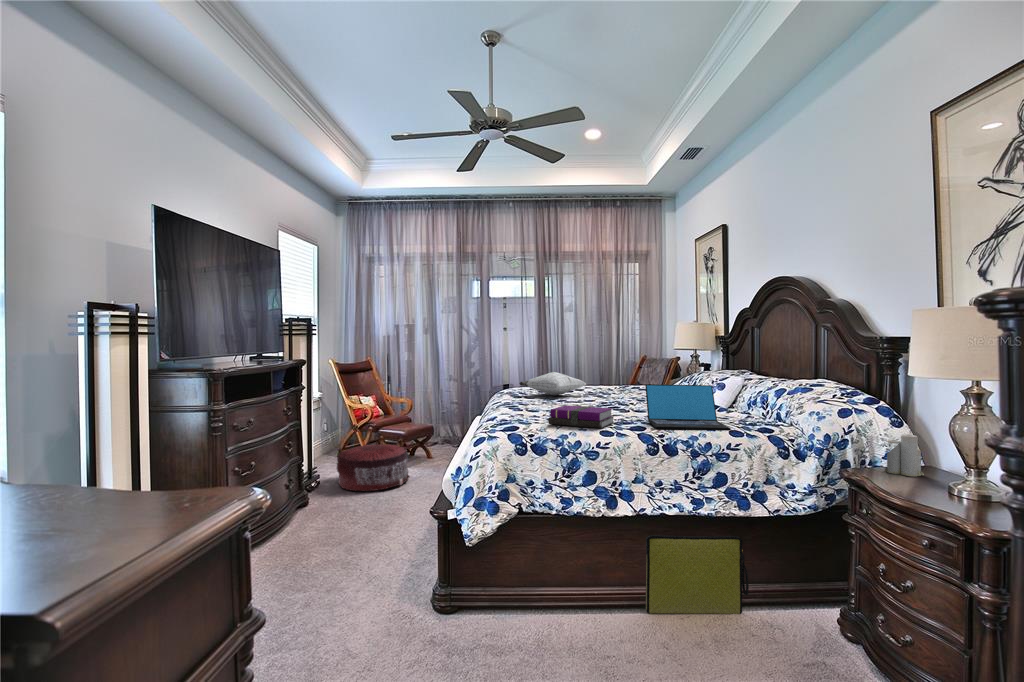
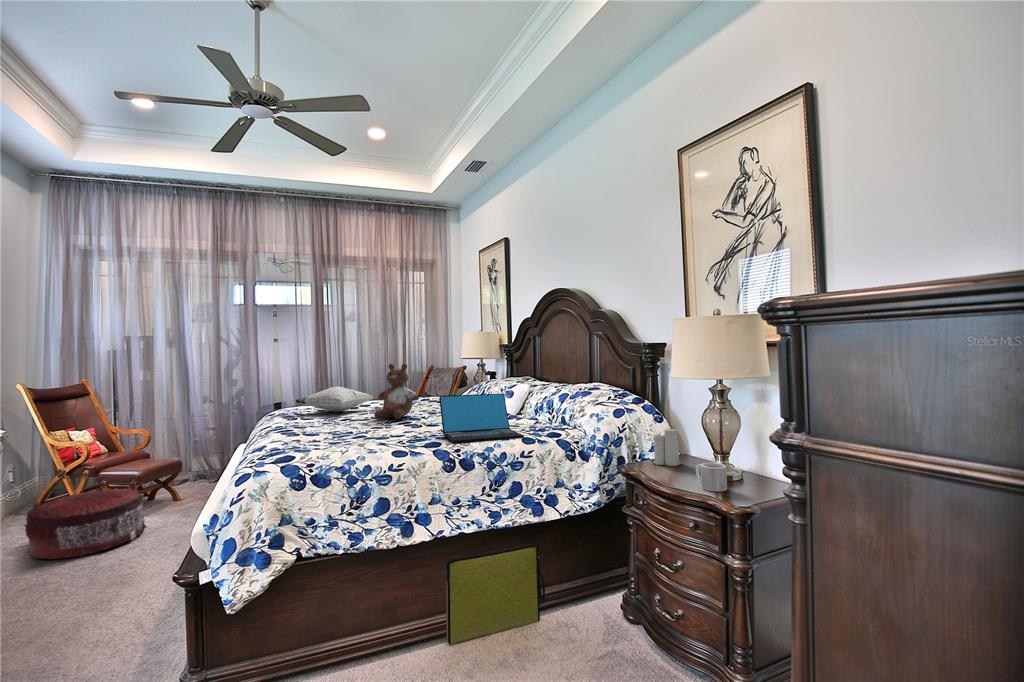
stuffed bear: none [586,353,628,405] -> present [374,364,419,419]
notebook: present [548,405,614,428] -> none [332,424,407,448]
mug: none [933,474,974,508] -> present [696,463,727,491]

